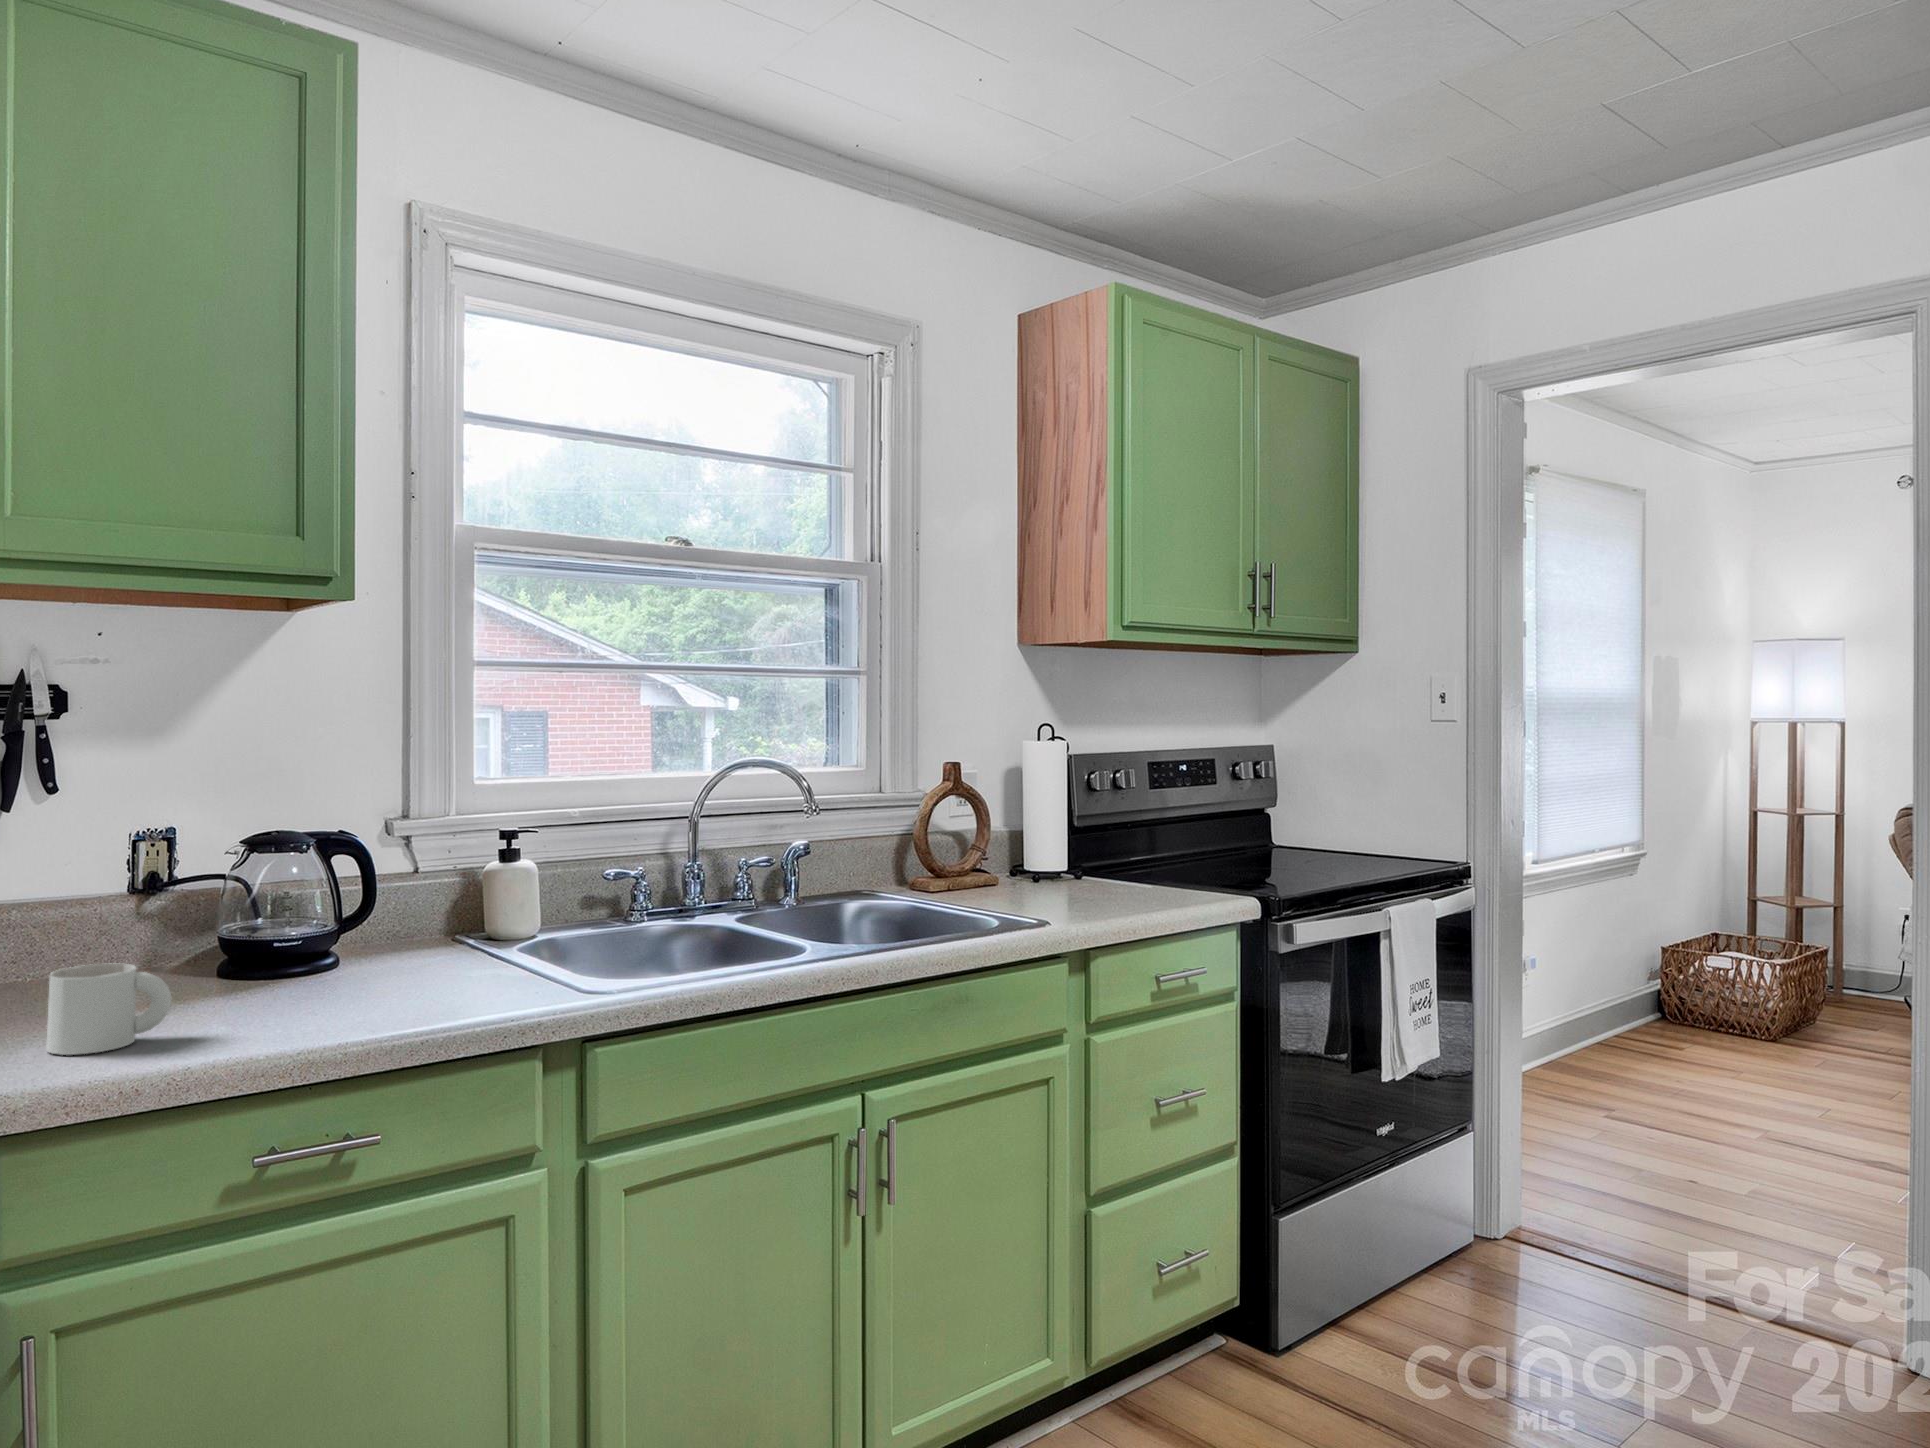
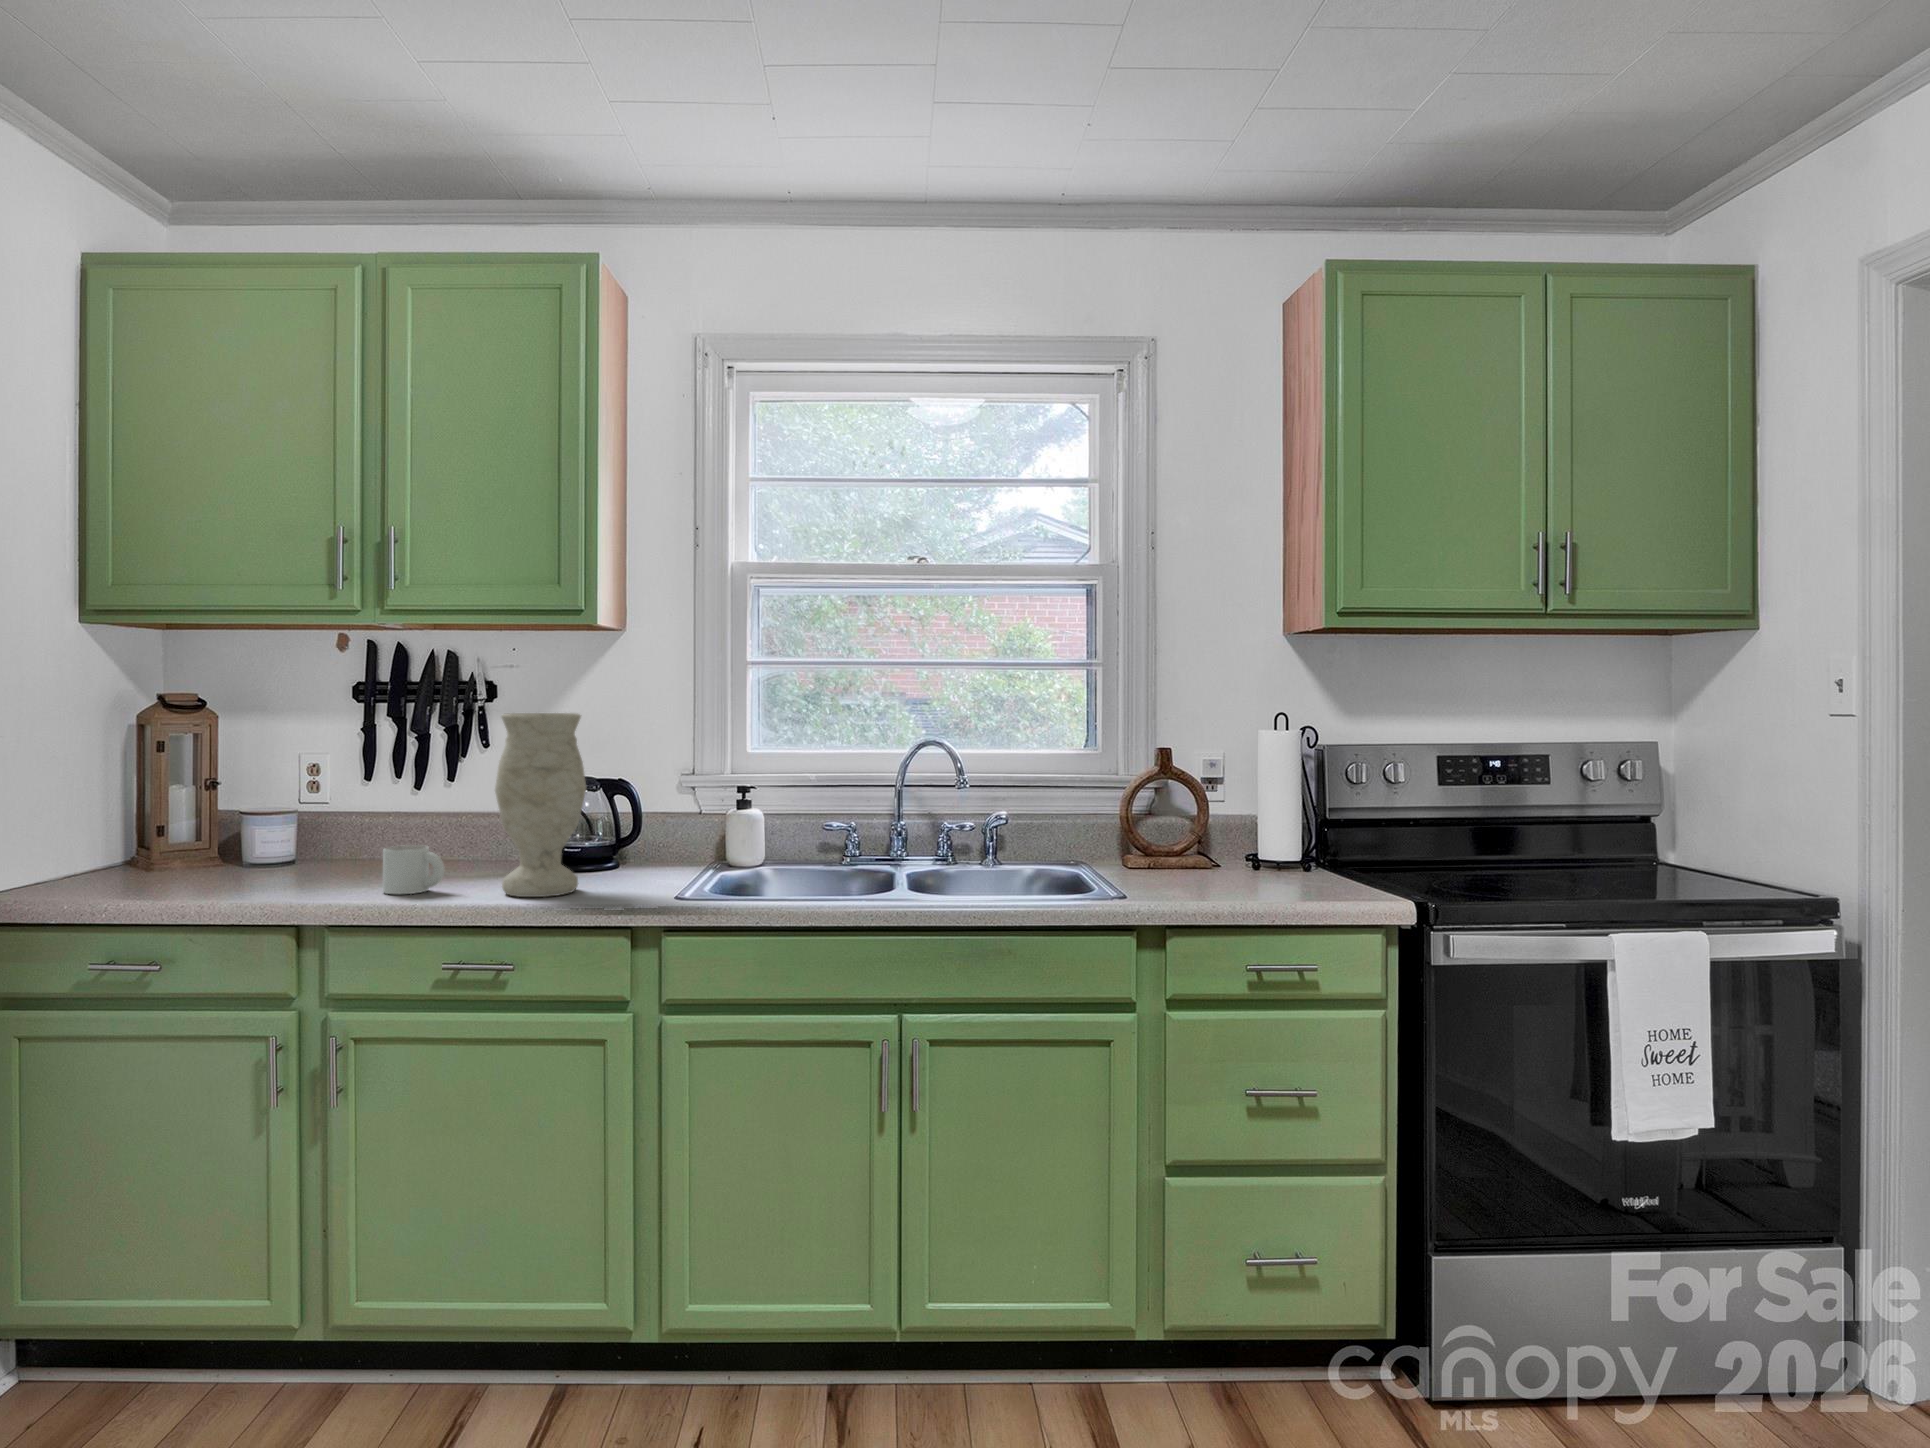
vase: none [269,734,420,1024] -> present [495,713,586,897]

